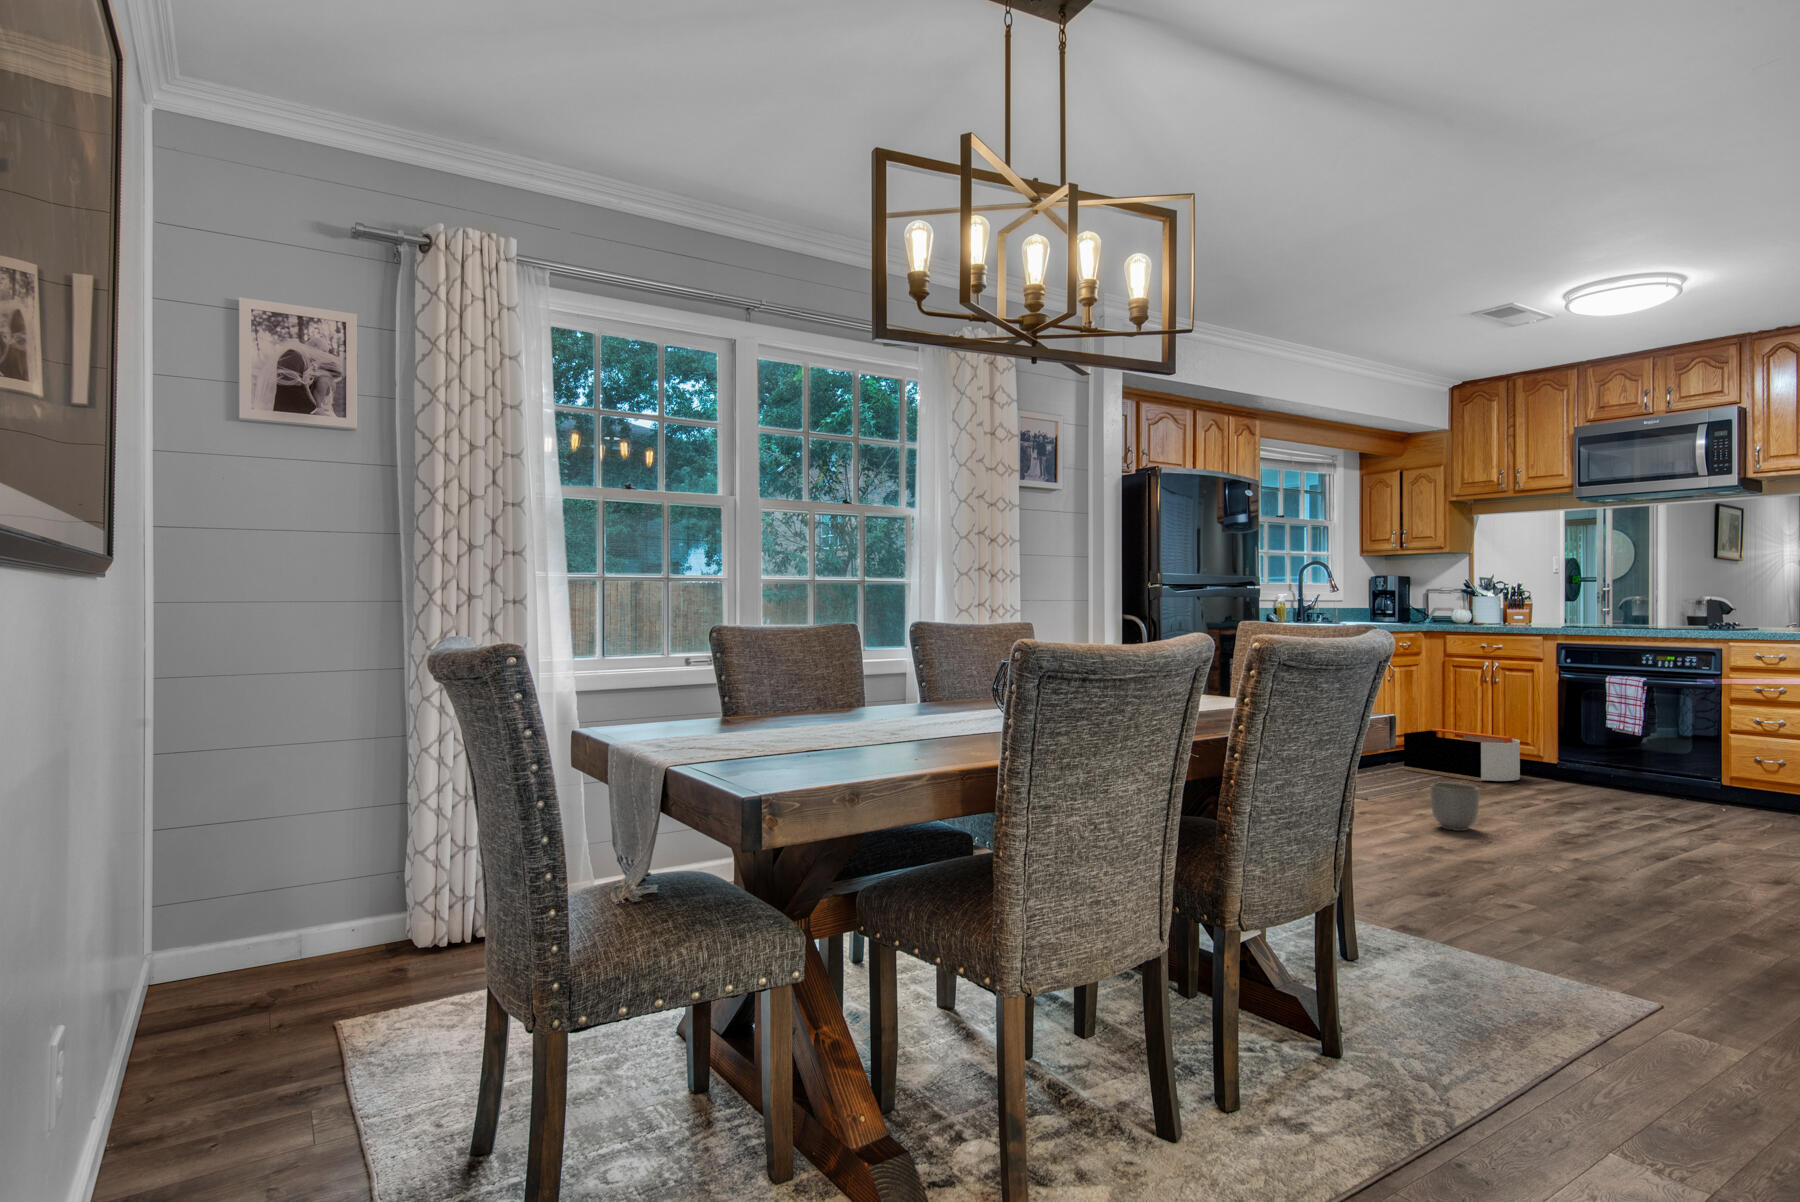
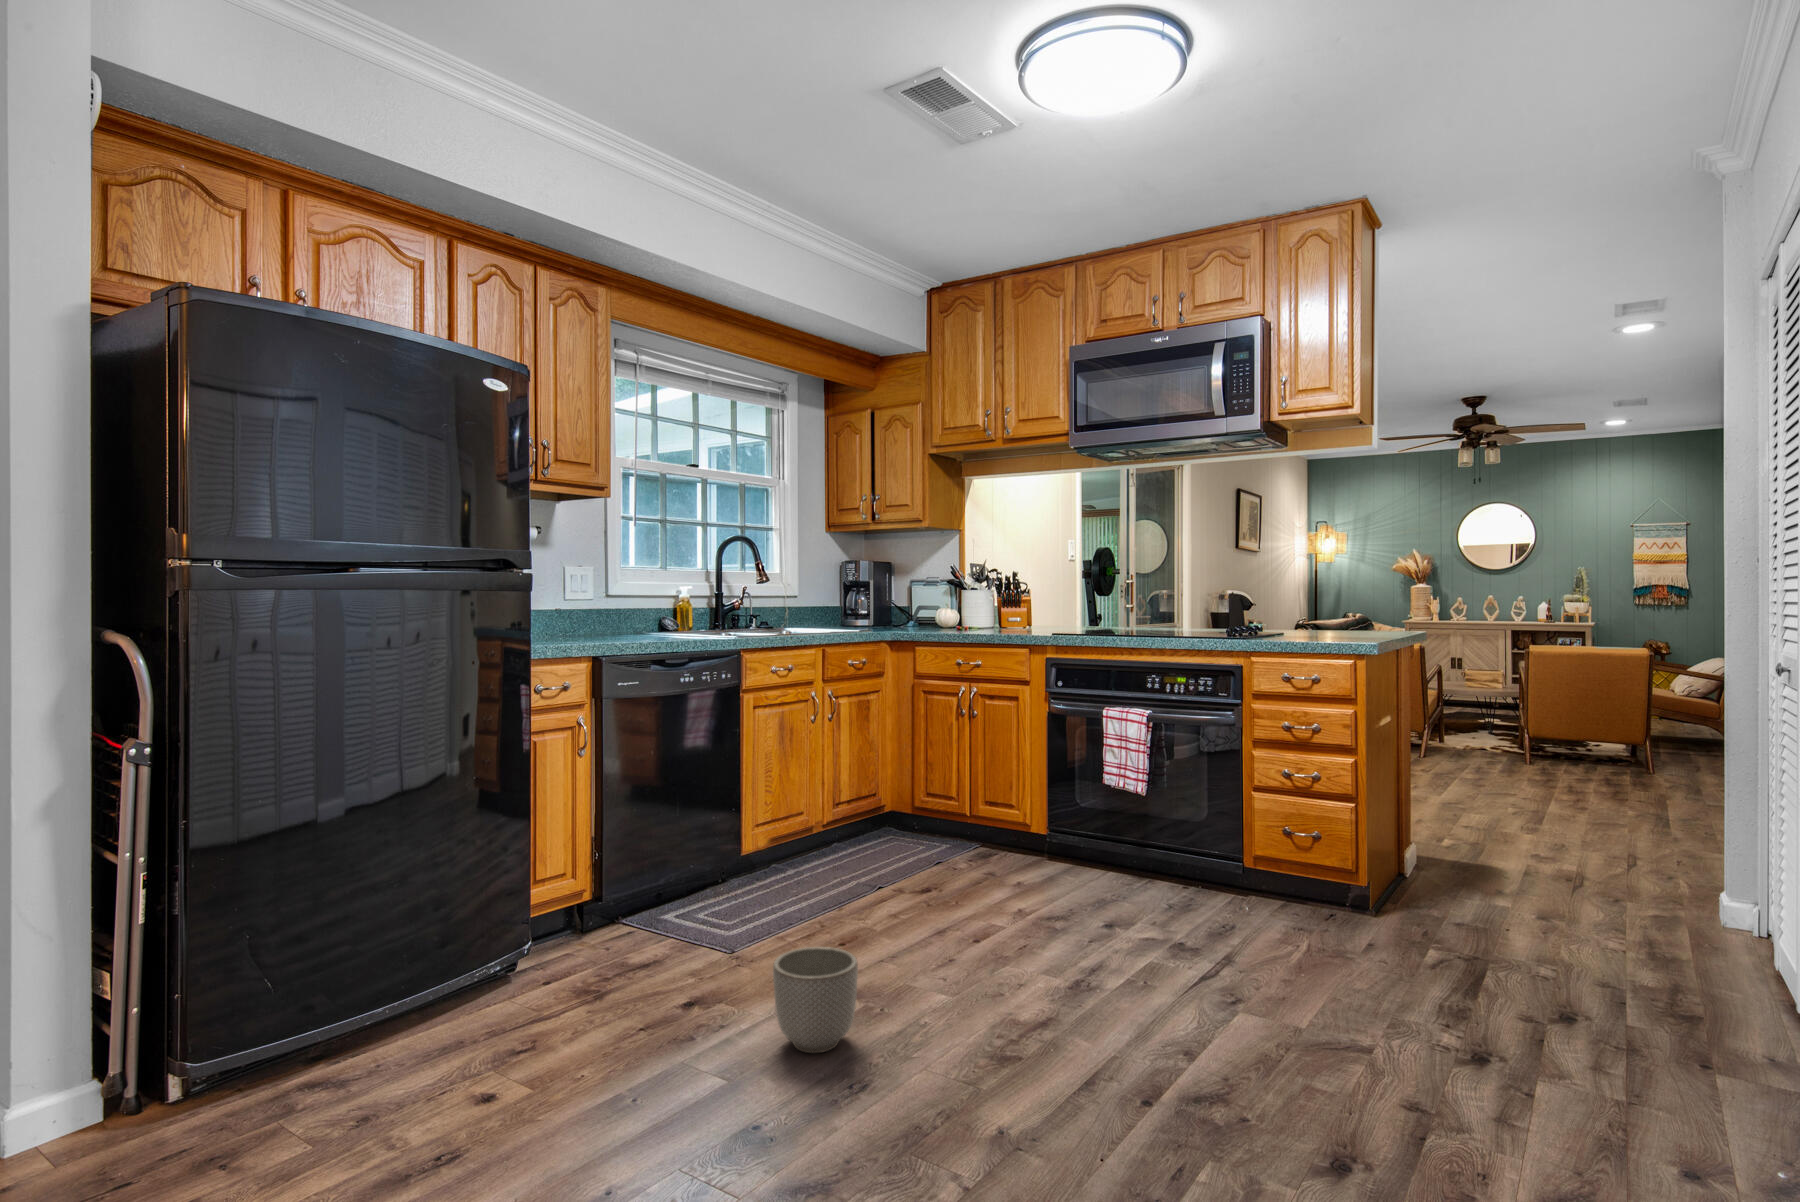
storage bin: present [1404,728,1520,781] -> none [850,783,998,873]

